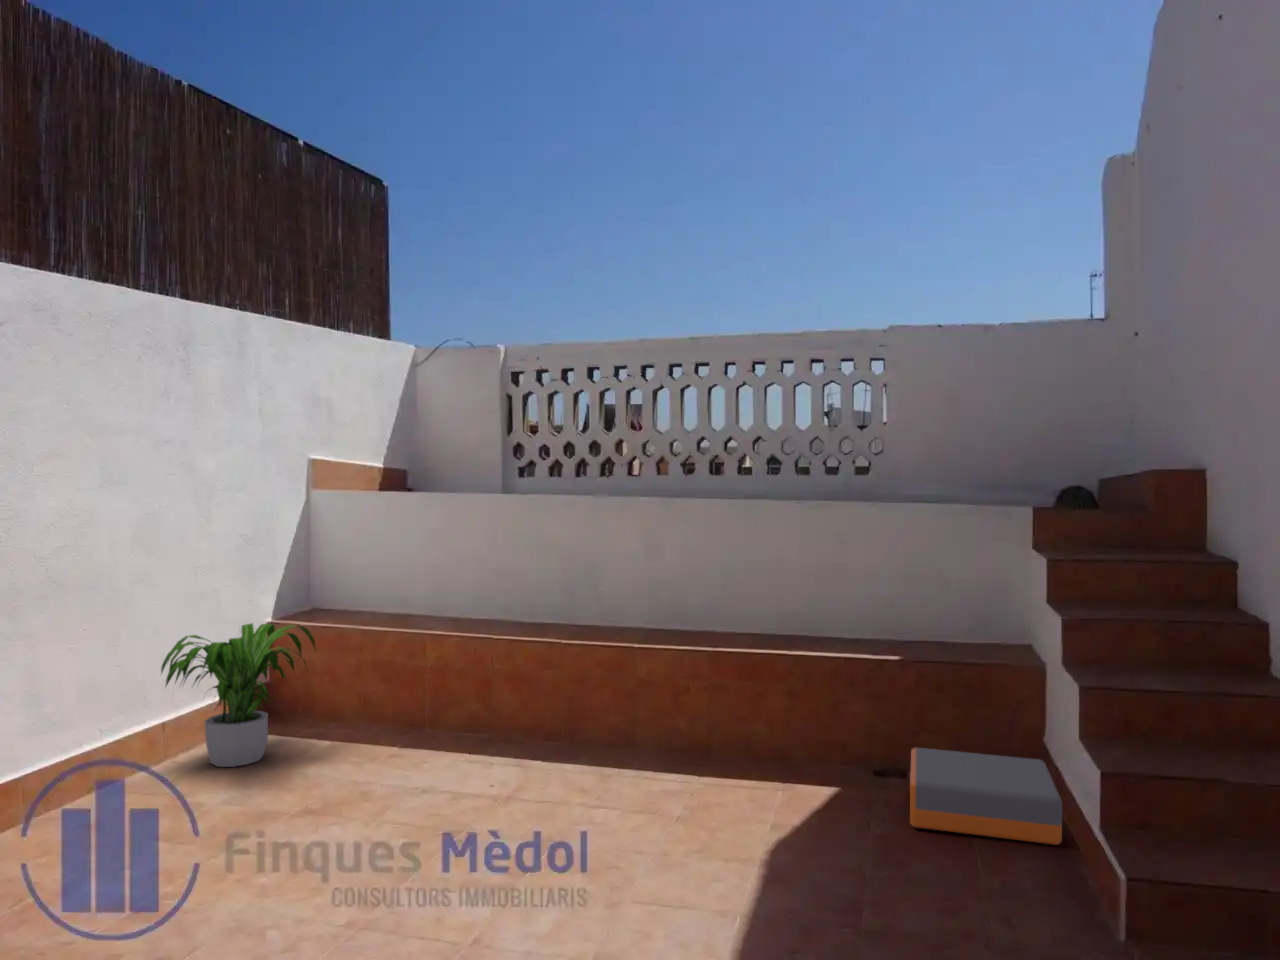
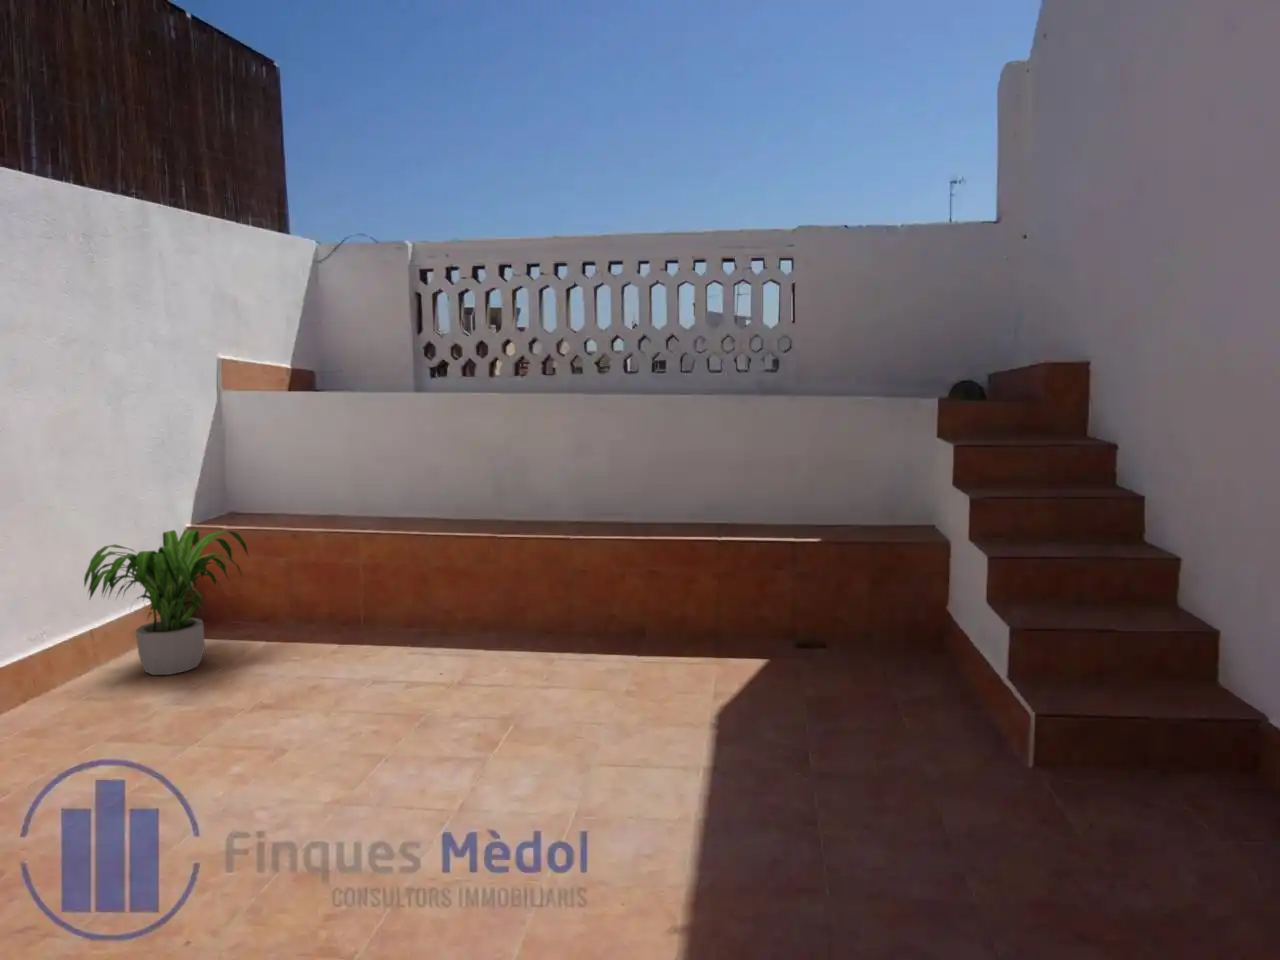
storage box: present [910,748,1062,845] -> none [830,618,968,694]

